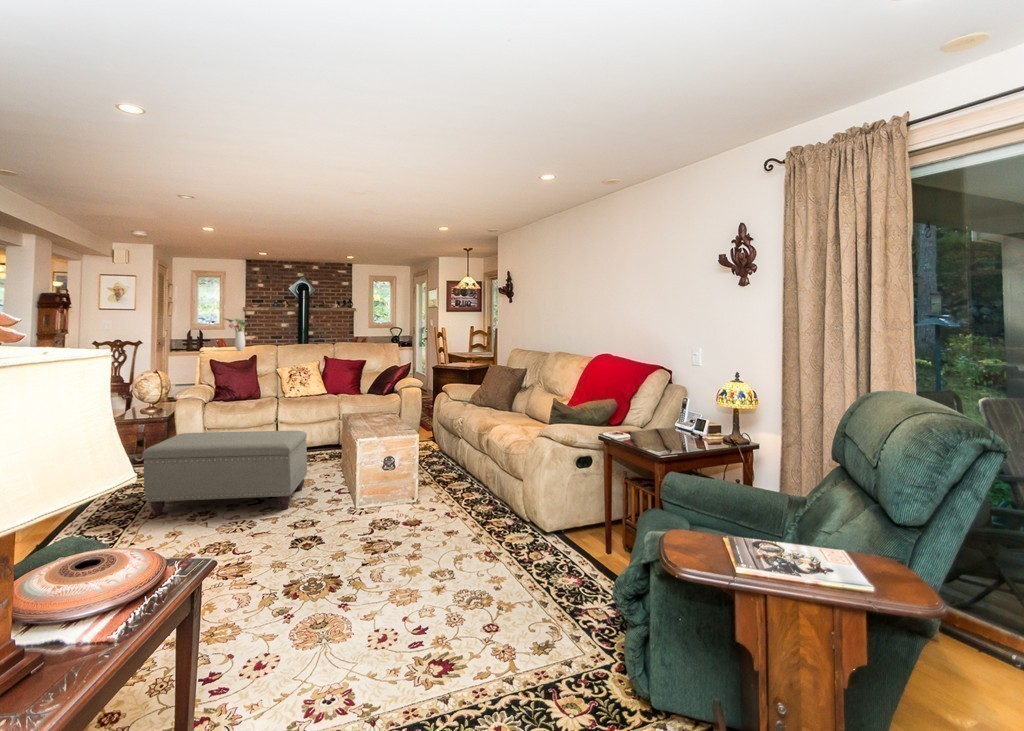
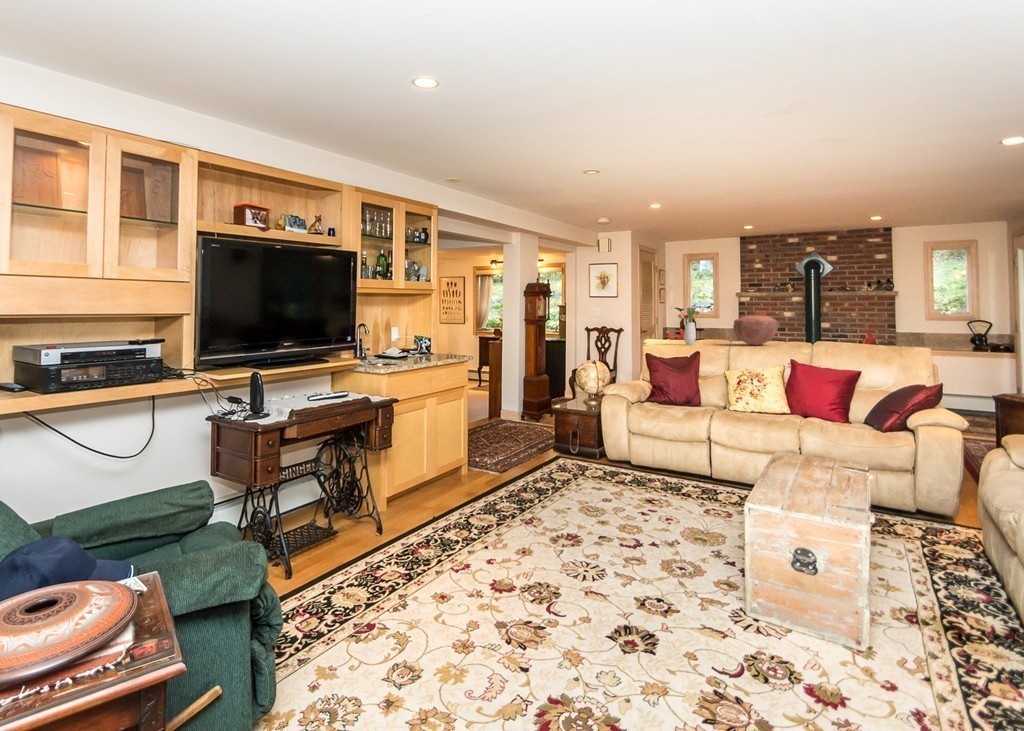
vase: none [278,323,312,349] -> present [733,311,778,345]
ottoman: present [142,431,307,515] -> none [523,440,707,573]

